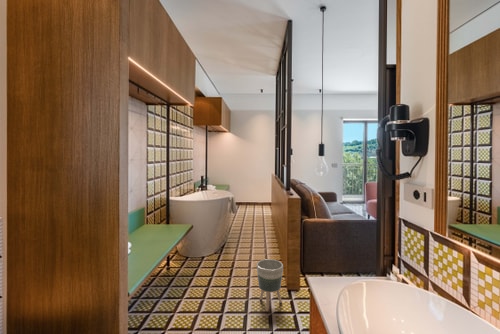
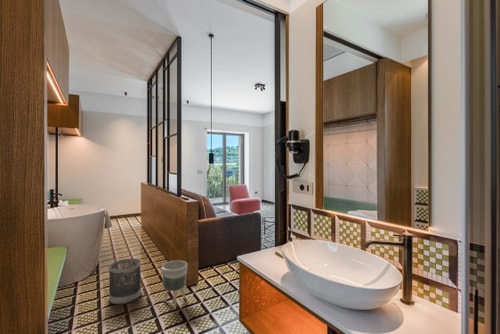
wastebasket: none [217,247,244,290] -> present [109,258,141,304]

